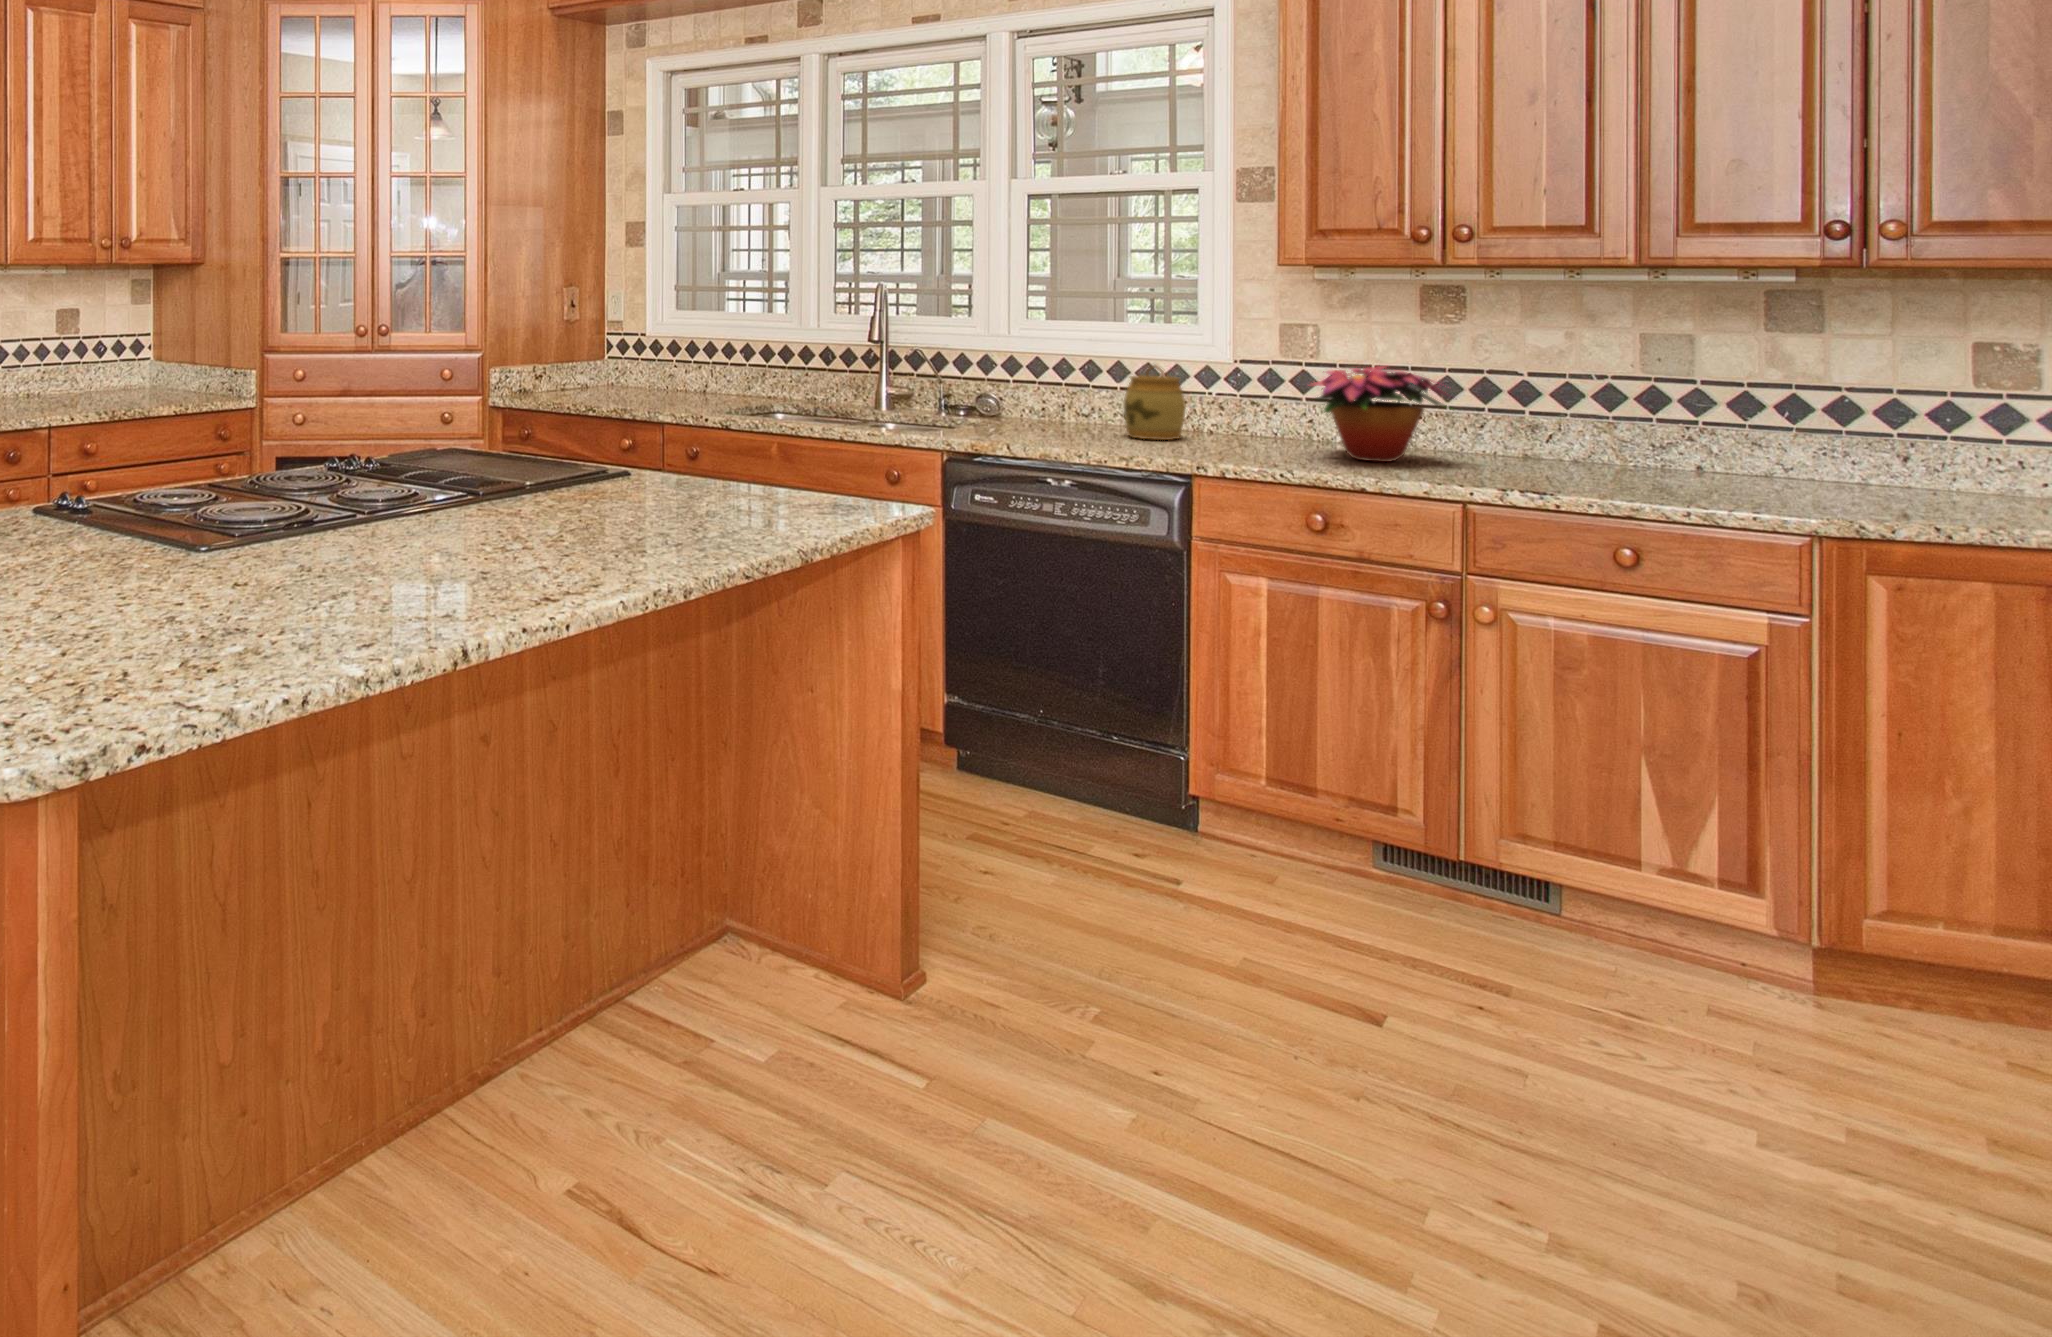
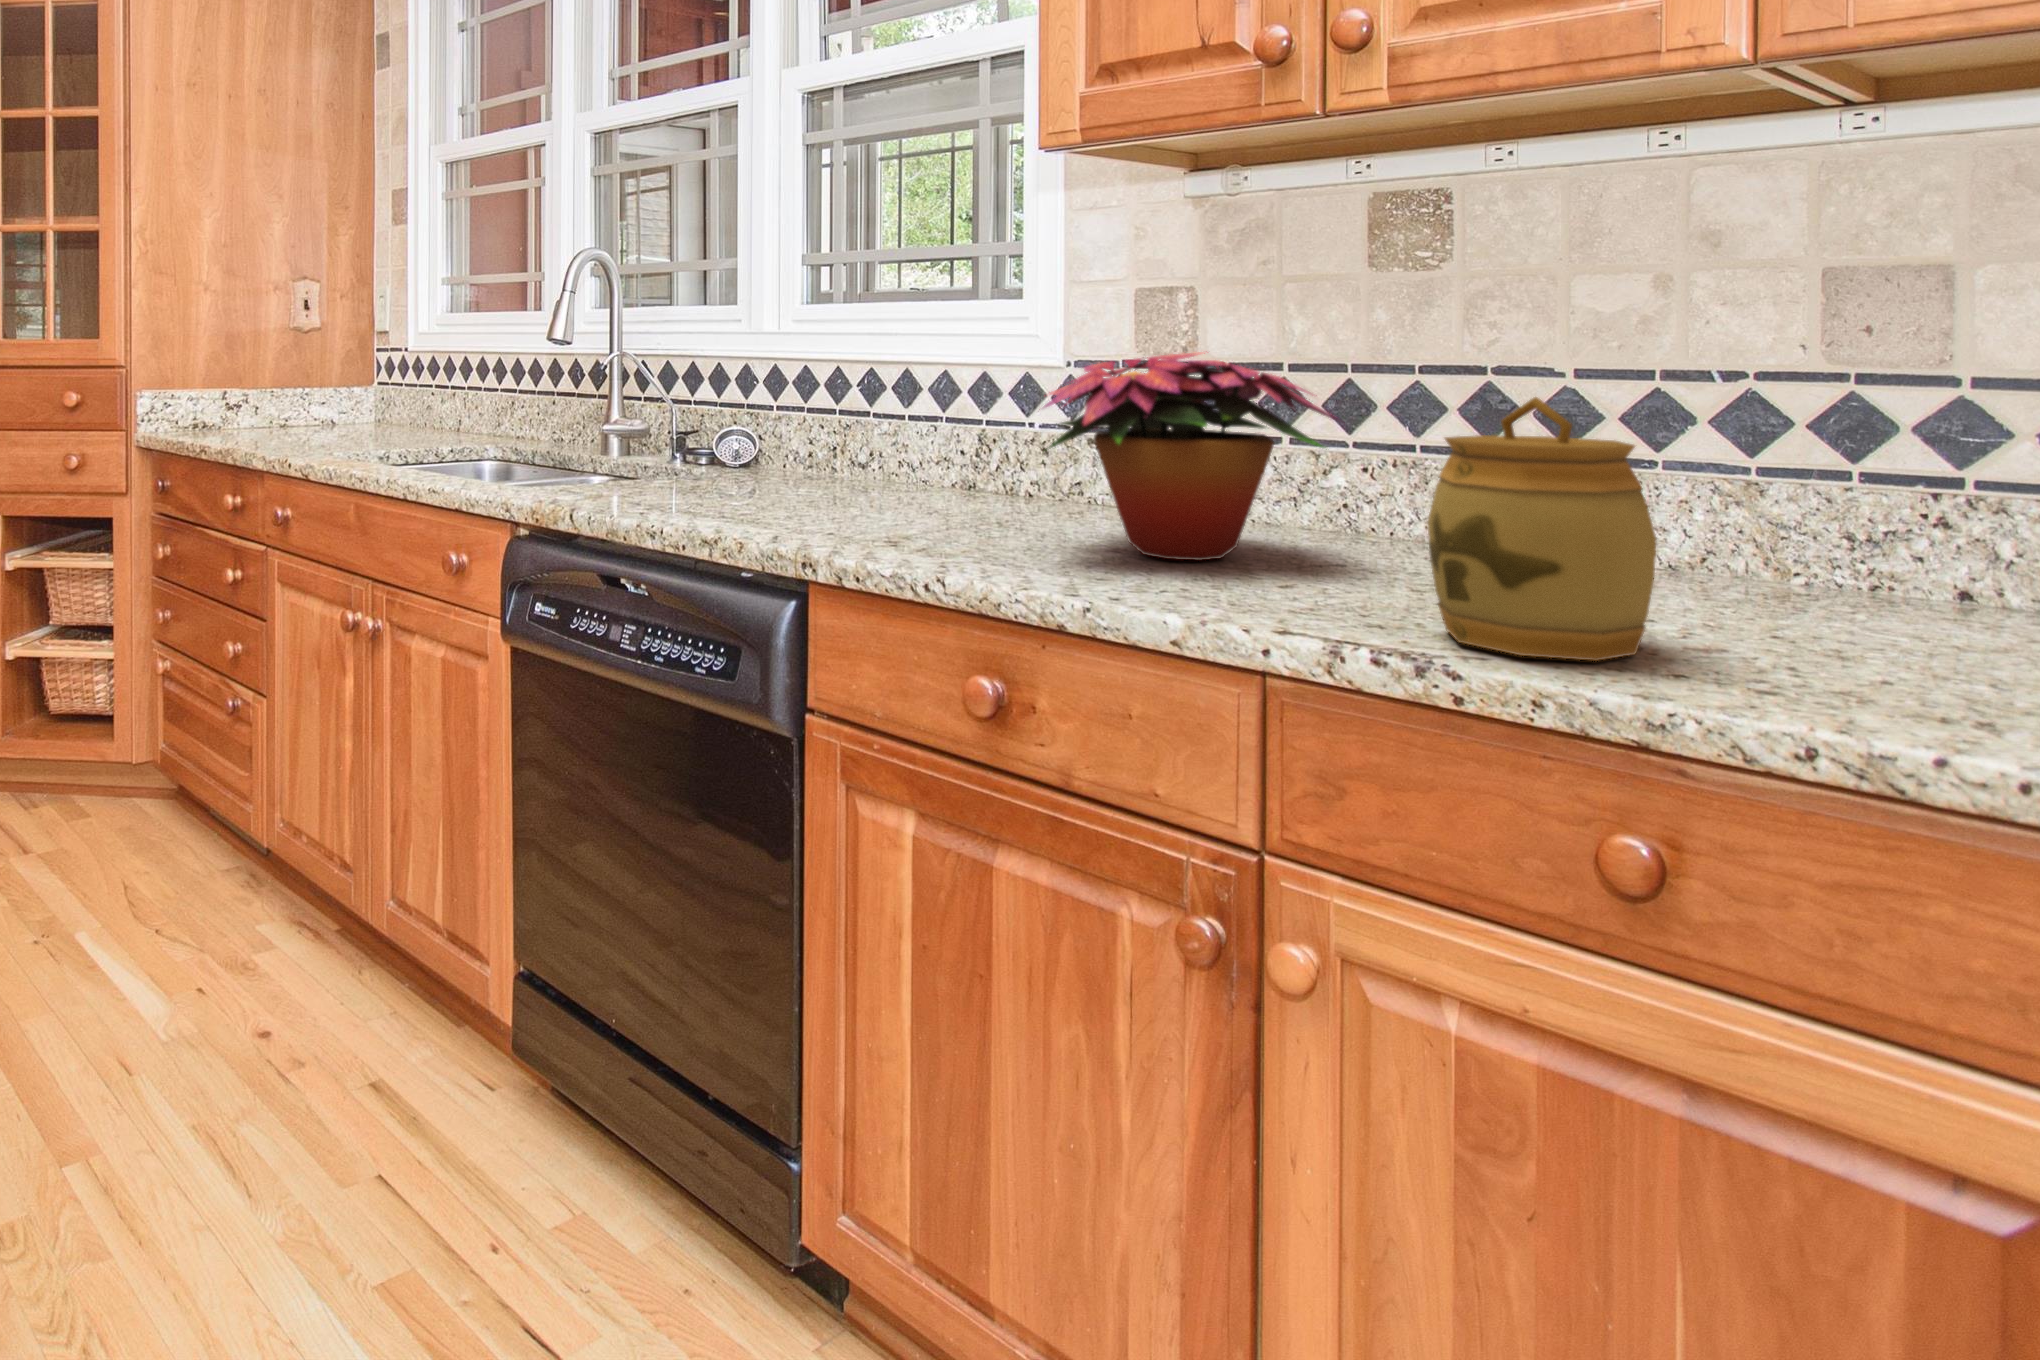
jar: present [1124,365,1186,440] -> present [1428,397,1657,661]

